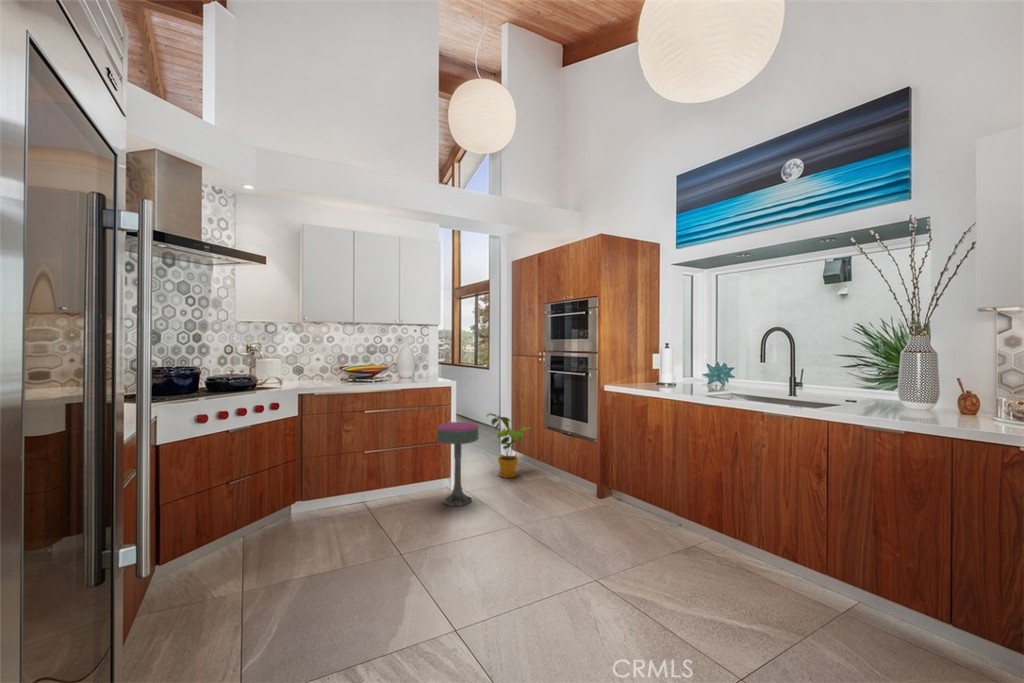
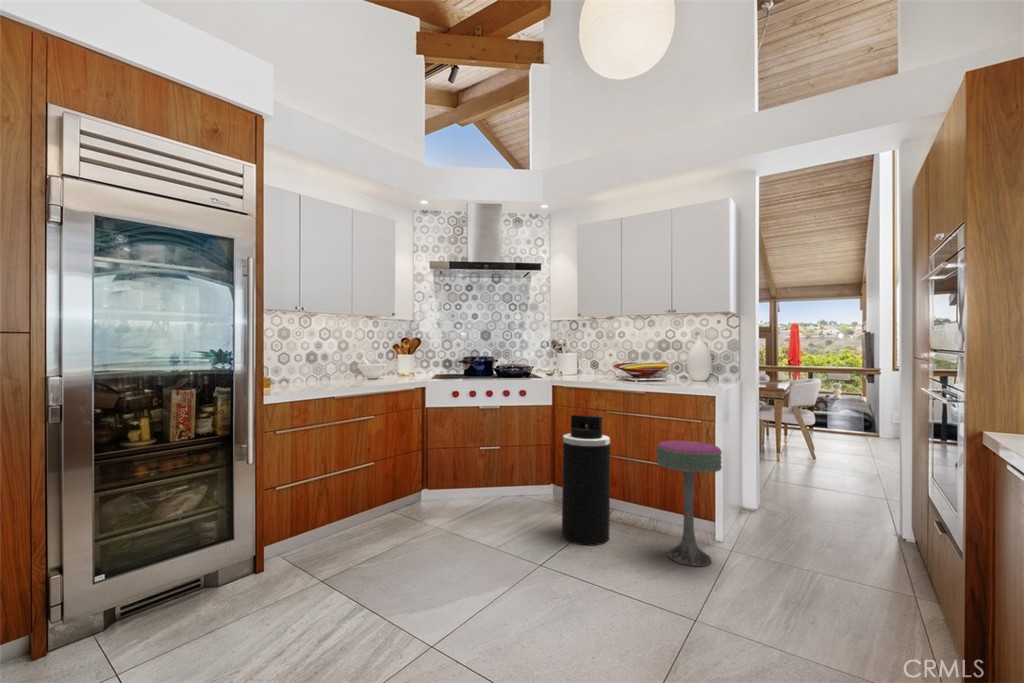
house plant: present [487,413,533,478] -> none [804,451,923,579]
trash can: none [368,418,410,530] -> present [562,415,610,545]

